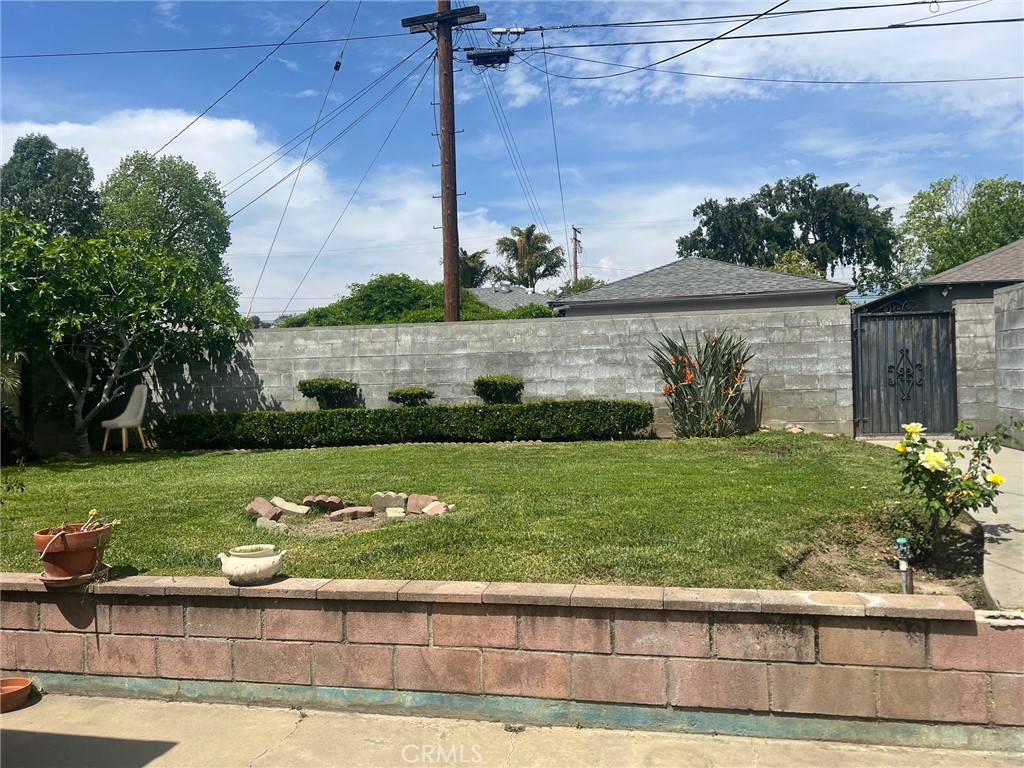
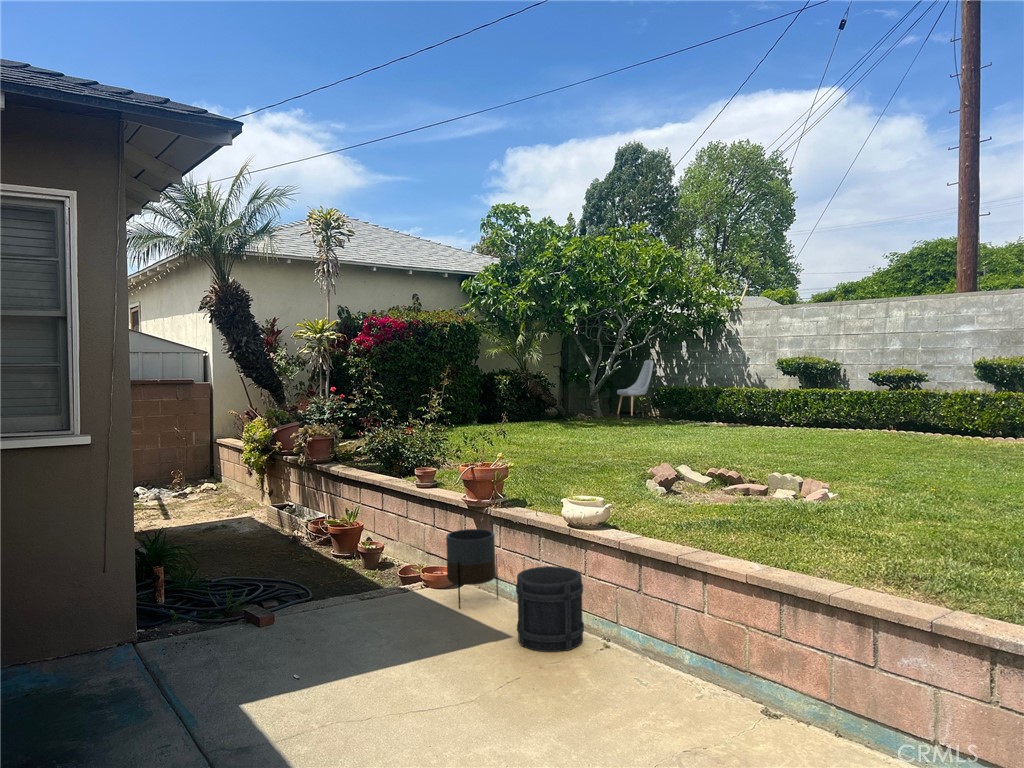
planter: none [33,613,113,729] -> present [446,529,498,609]
bucket: none [181,636,271,748] -> present [516,566,584,652]

